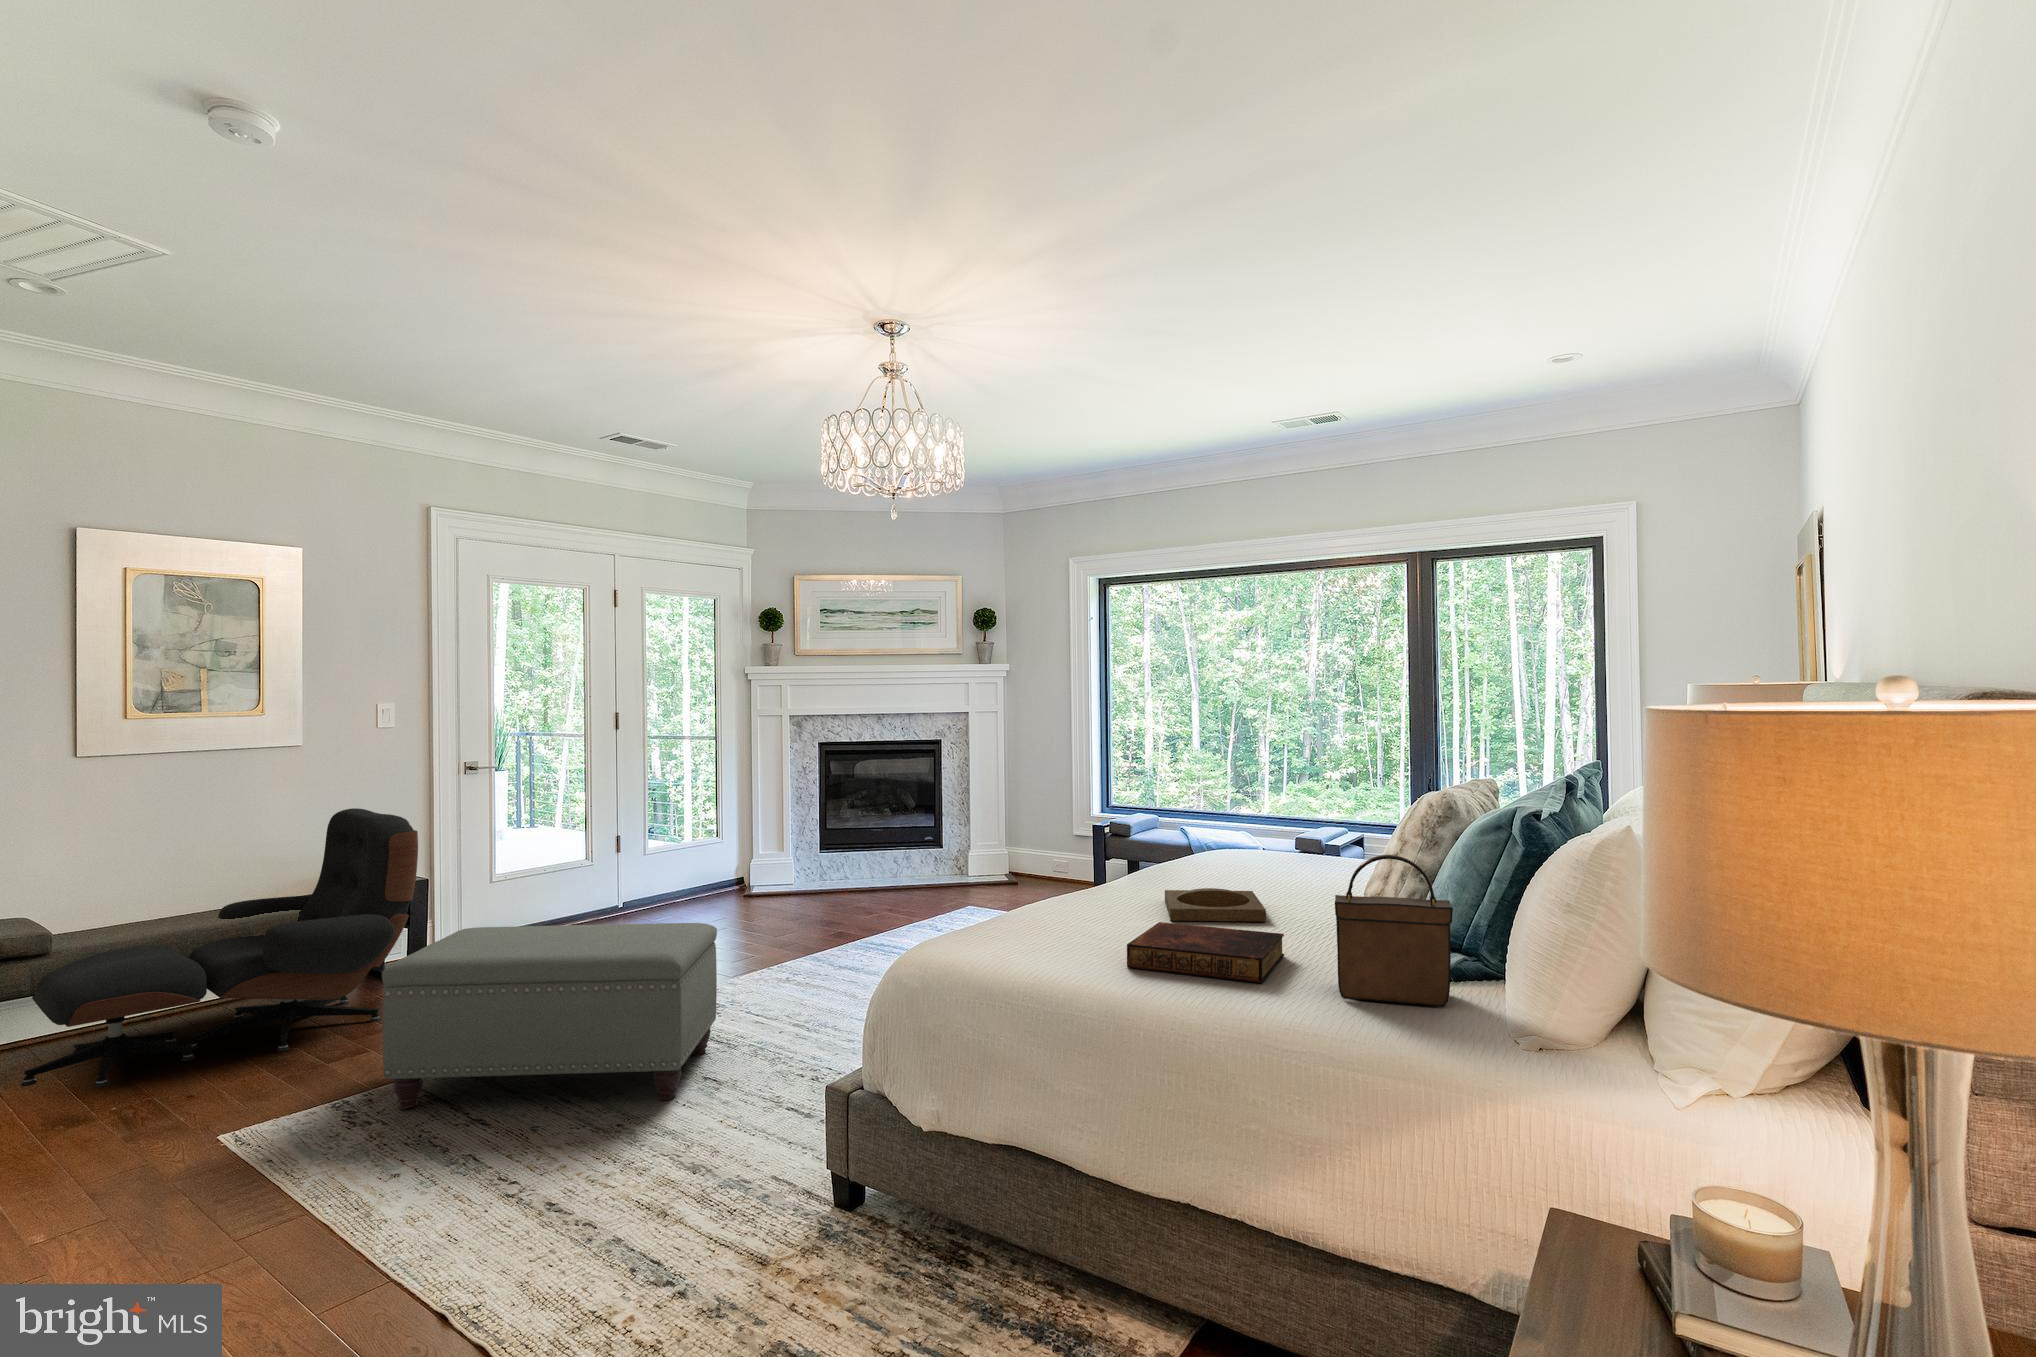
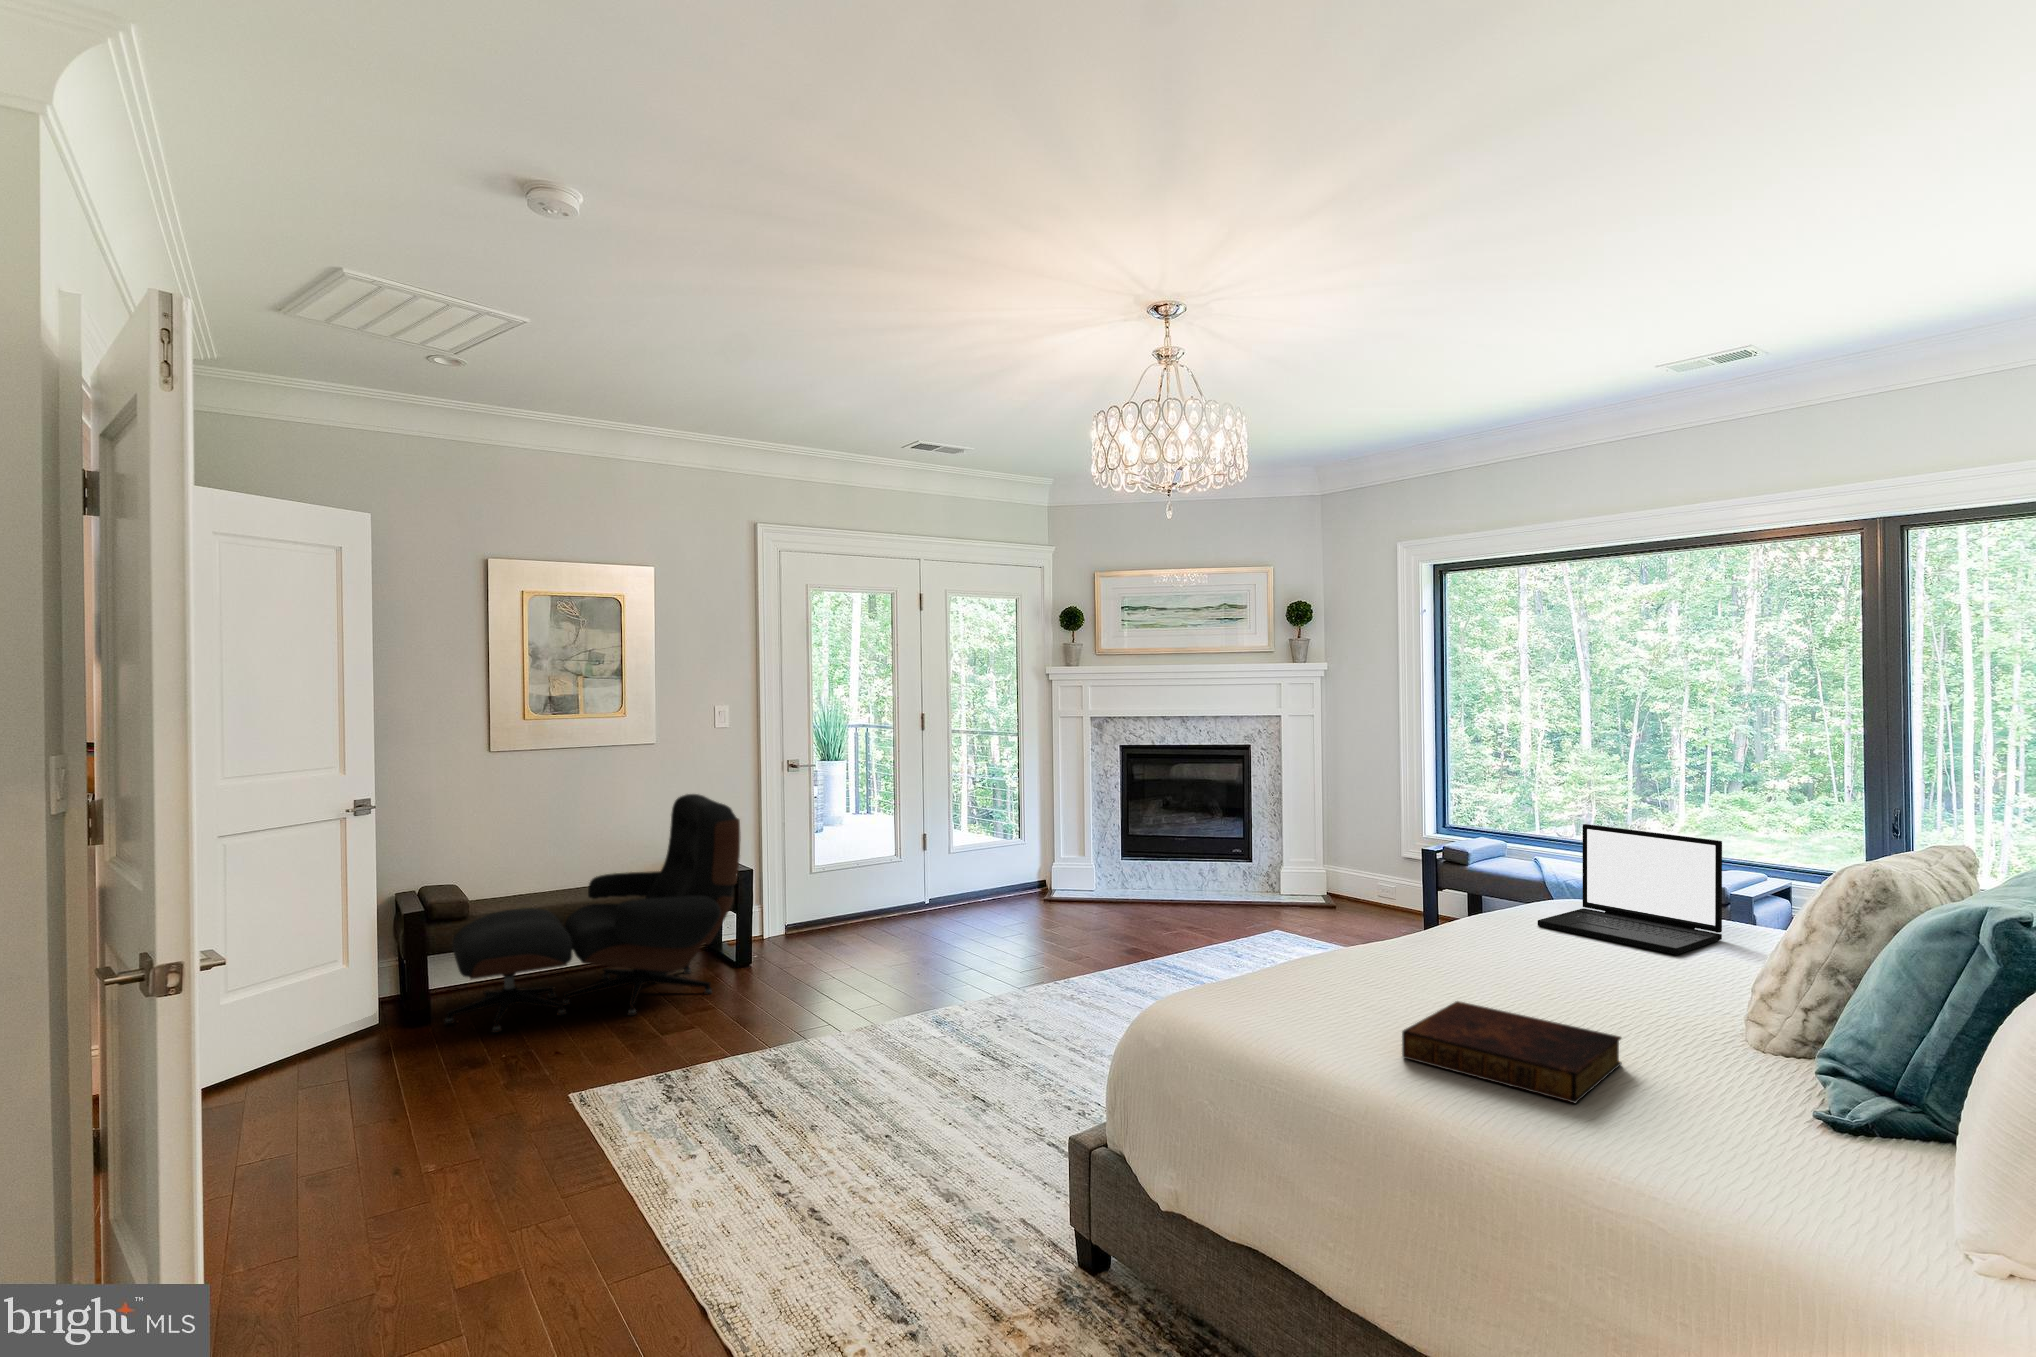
laptop: none [1194,791,1324,885] -> present [1538,824,1722,955]
handbag: present [1335,855,1453,1007] -> none [1677,959,1859,1179]
tray: present [1165,888,1266,922] -> none [1482,951,1613,1008]
ottoman: present [382,923,717,1109] -> none [691,919,998,1114]

